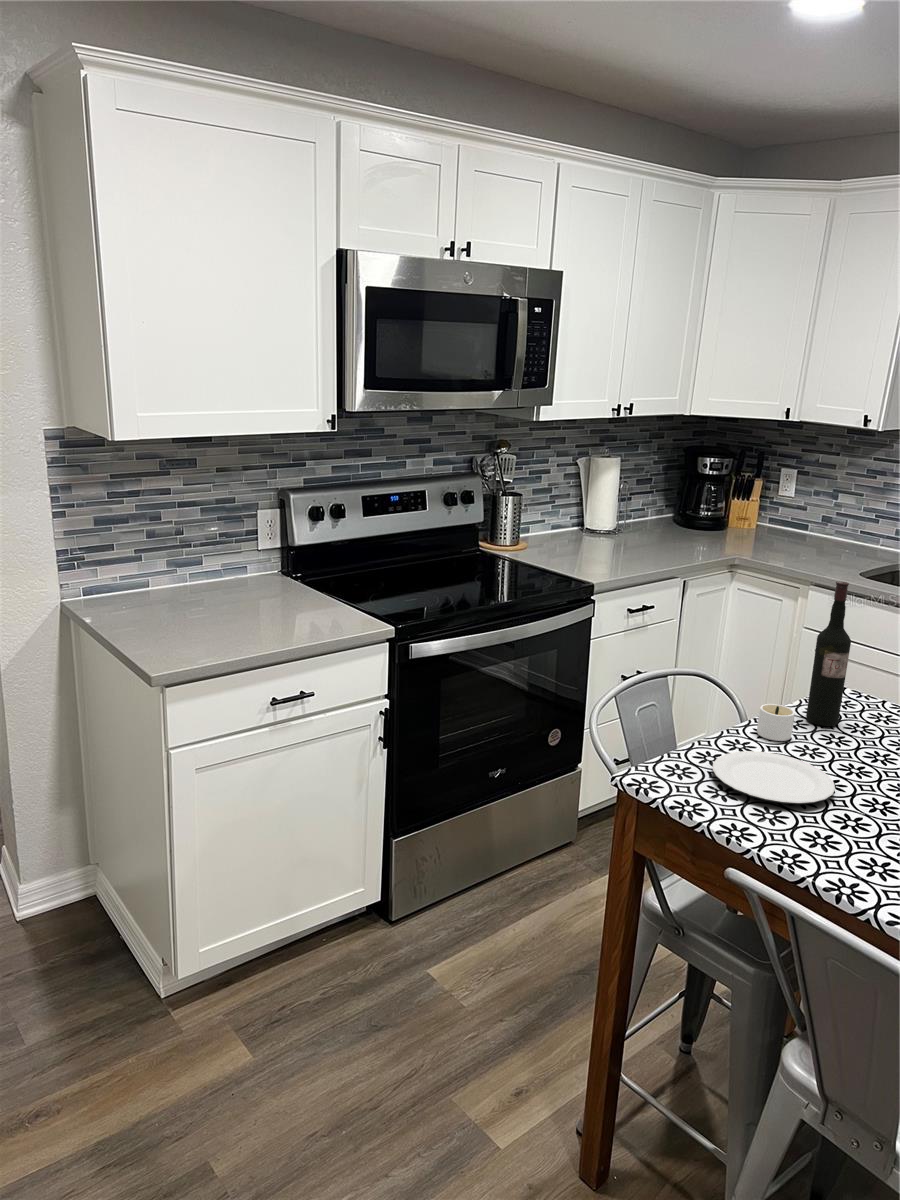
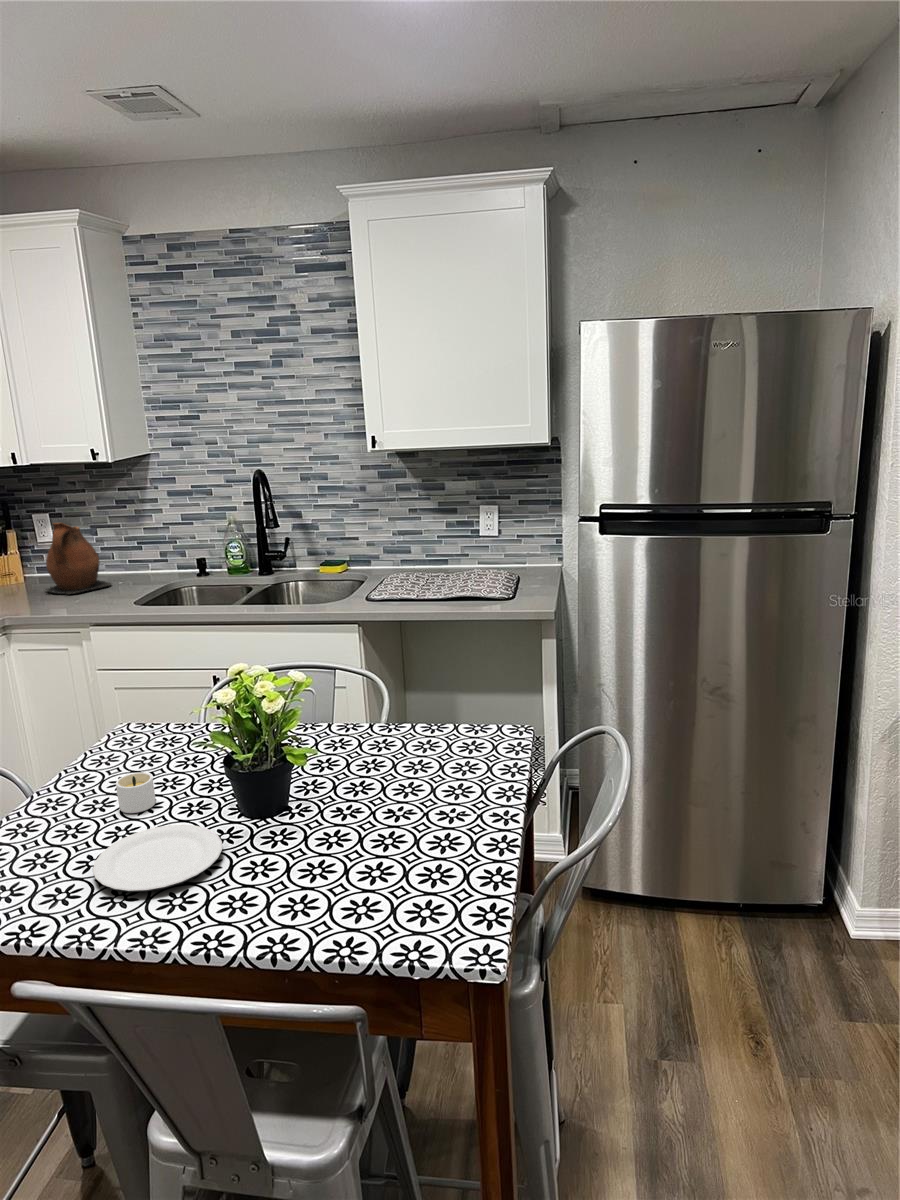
ceramic pitcher: none [768,477,836,552] -> present [46,523,112,594]
wine bottle: present [806,581,851,726] -> none [147,631,191,776]

